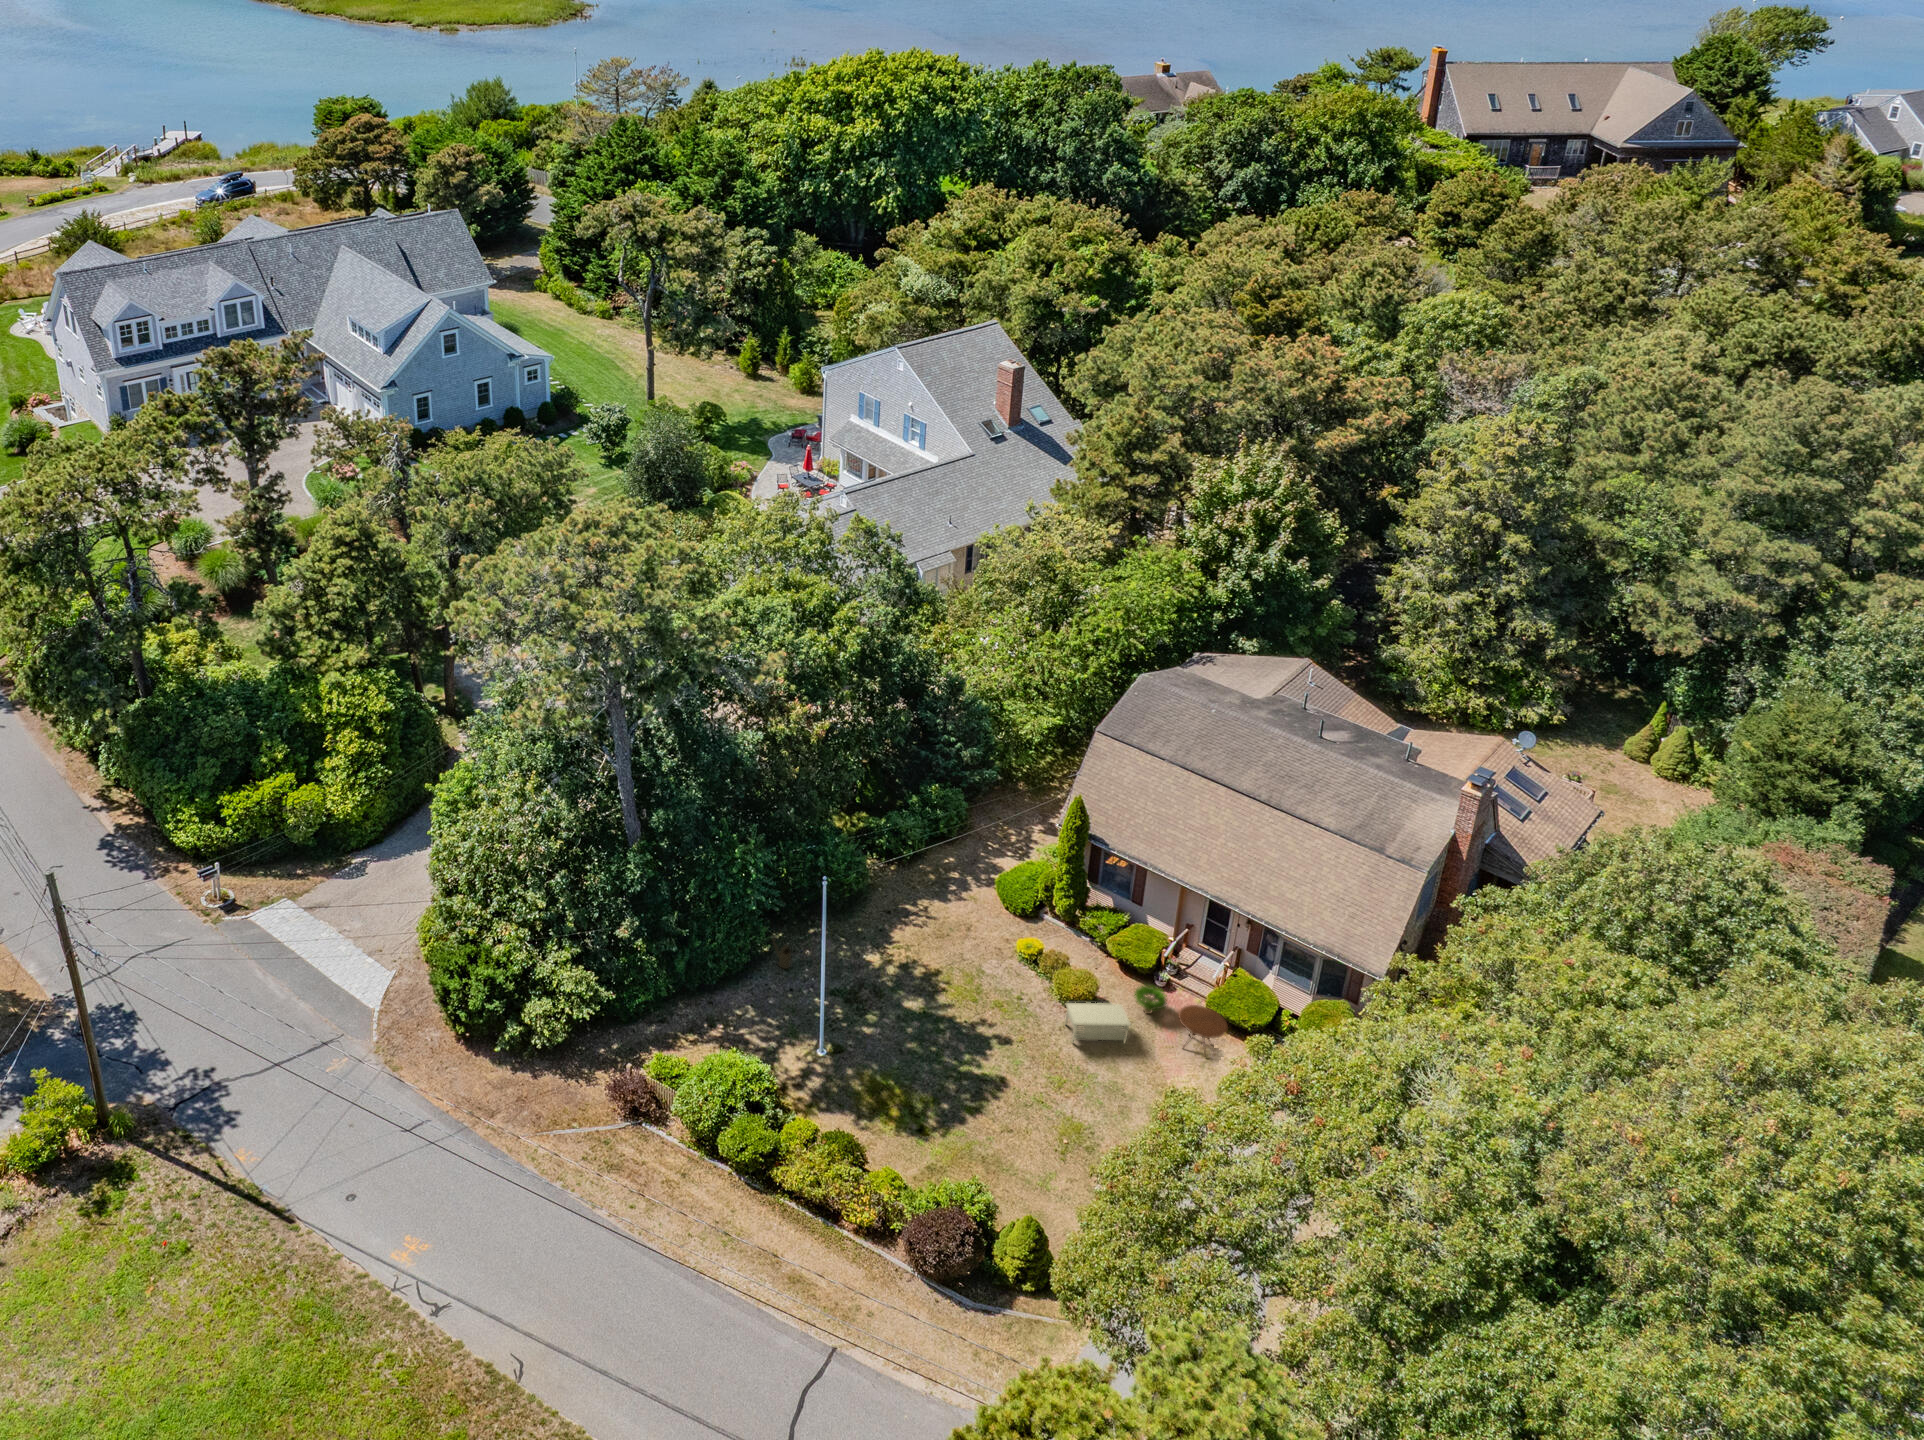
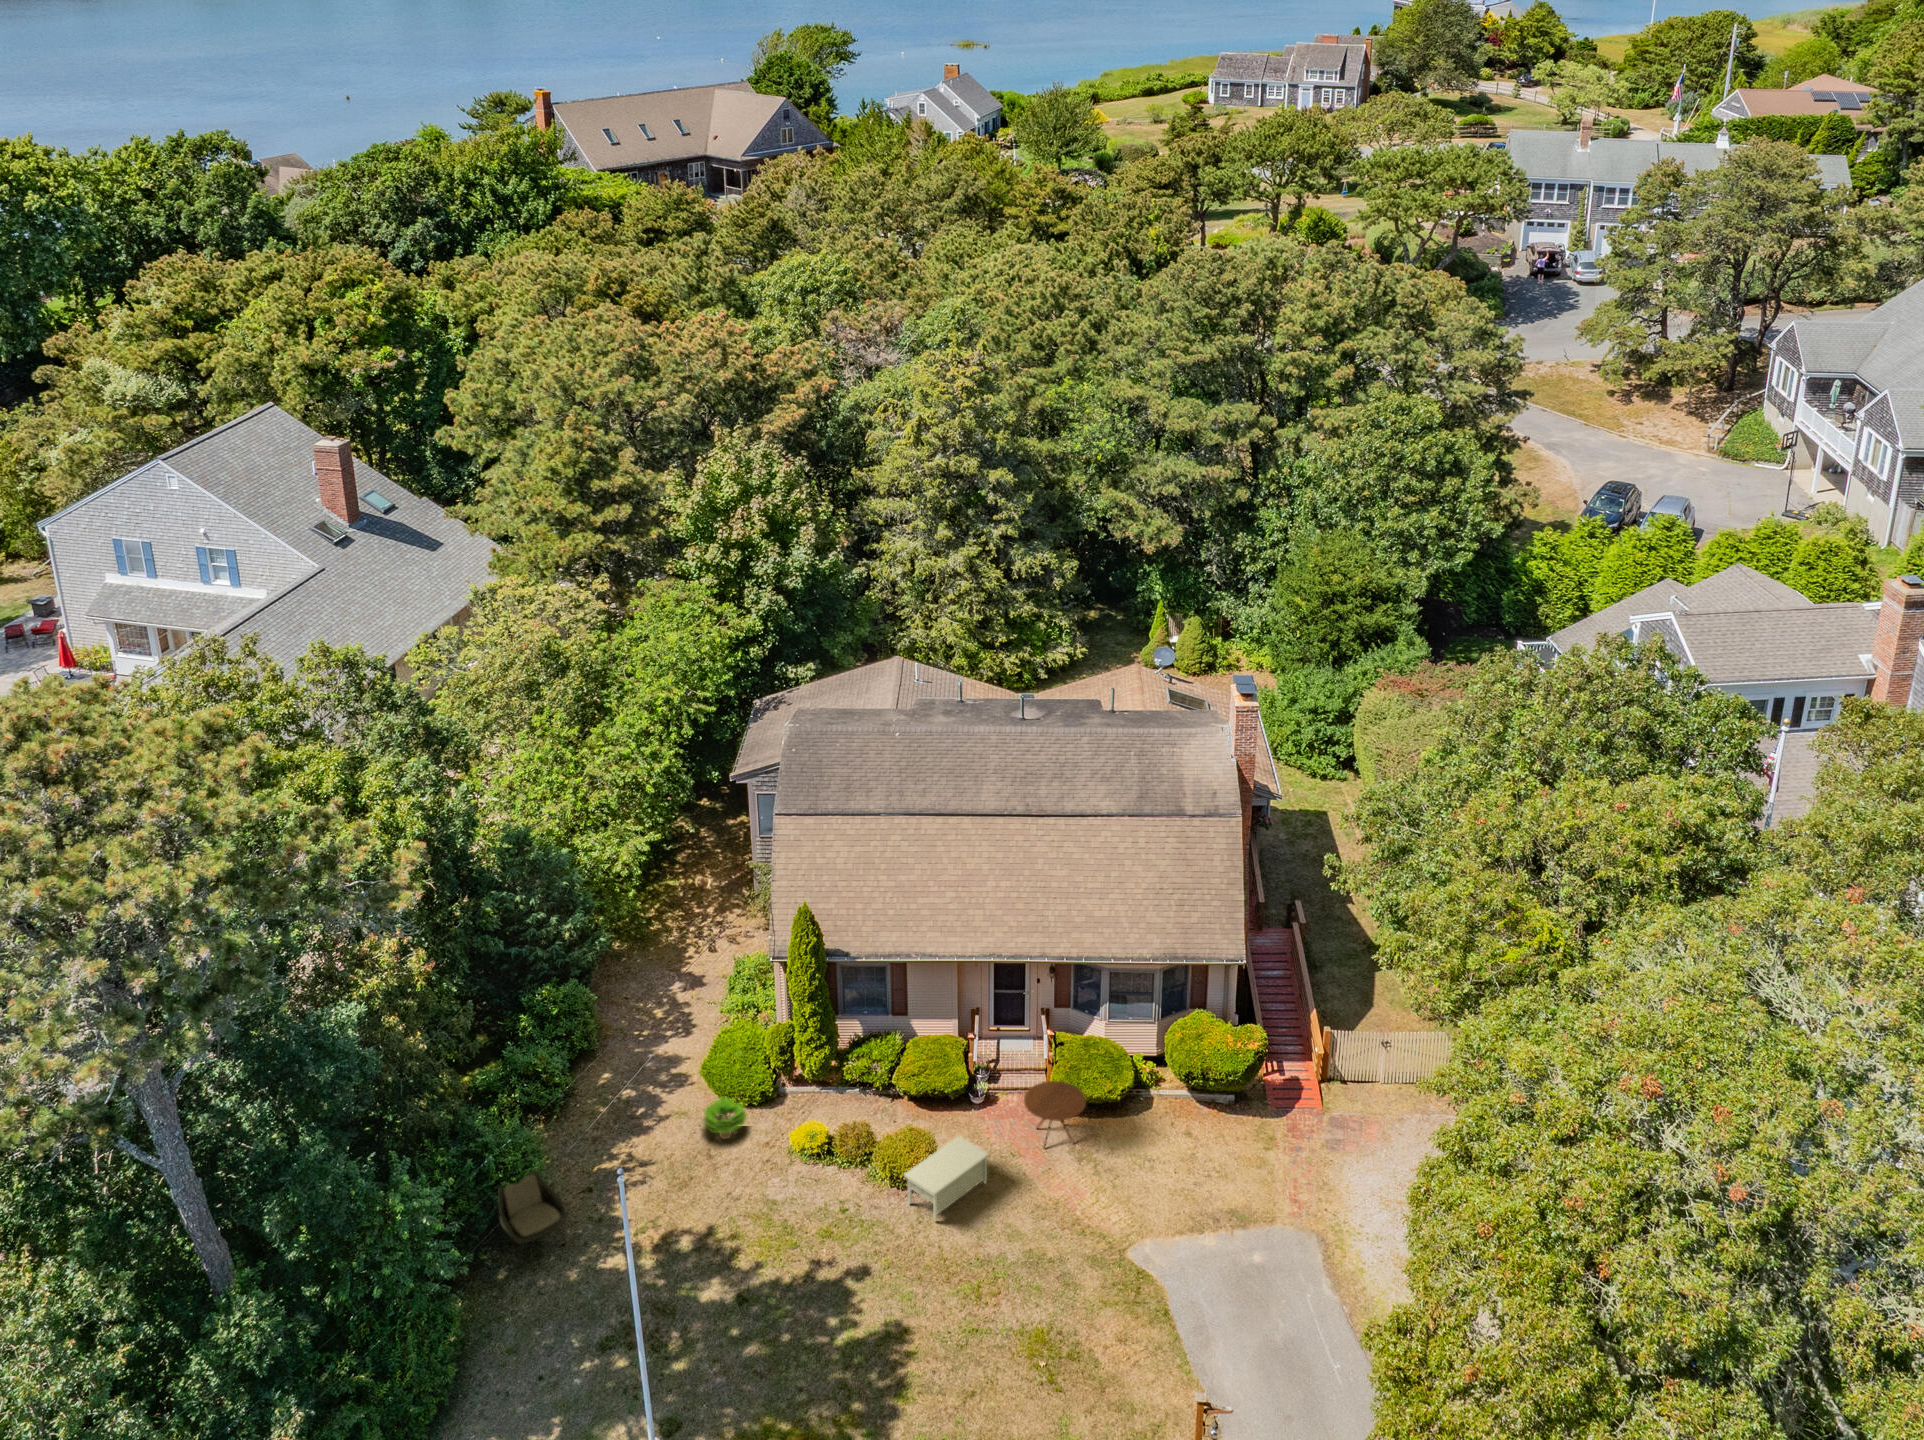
lounge chair: none [827,875,865,929] -> present [498,1171,568,1267]
watering can: present [774,940,791,969] -> none [460,1334,511,1378]
potted plant: present [1134,985,1167,1014] -> present [703,1097,747,1139]

